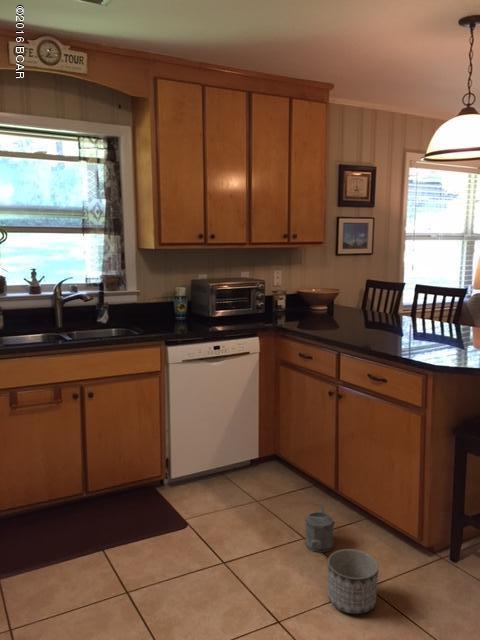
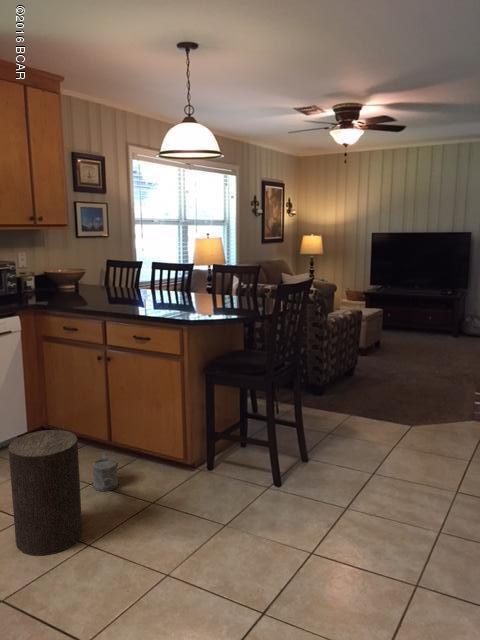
stool: none [206,471,278,616] -> present [8,430,82,556]
planter: present [328,549,378,614] -> none [123,475,164,524]

